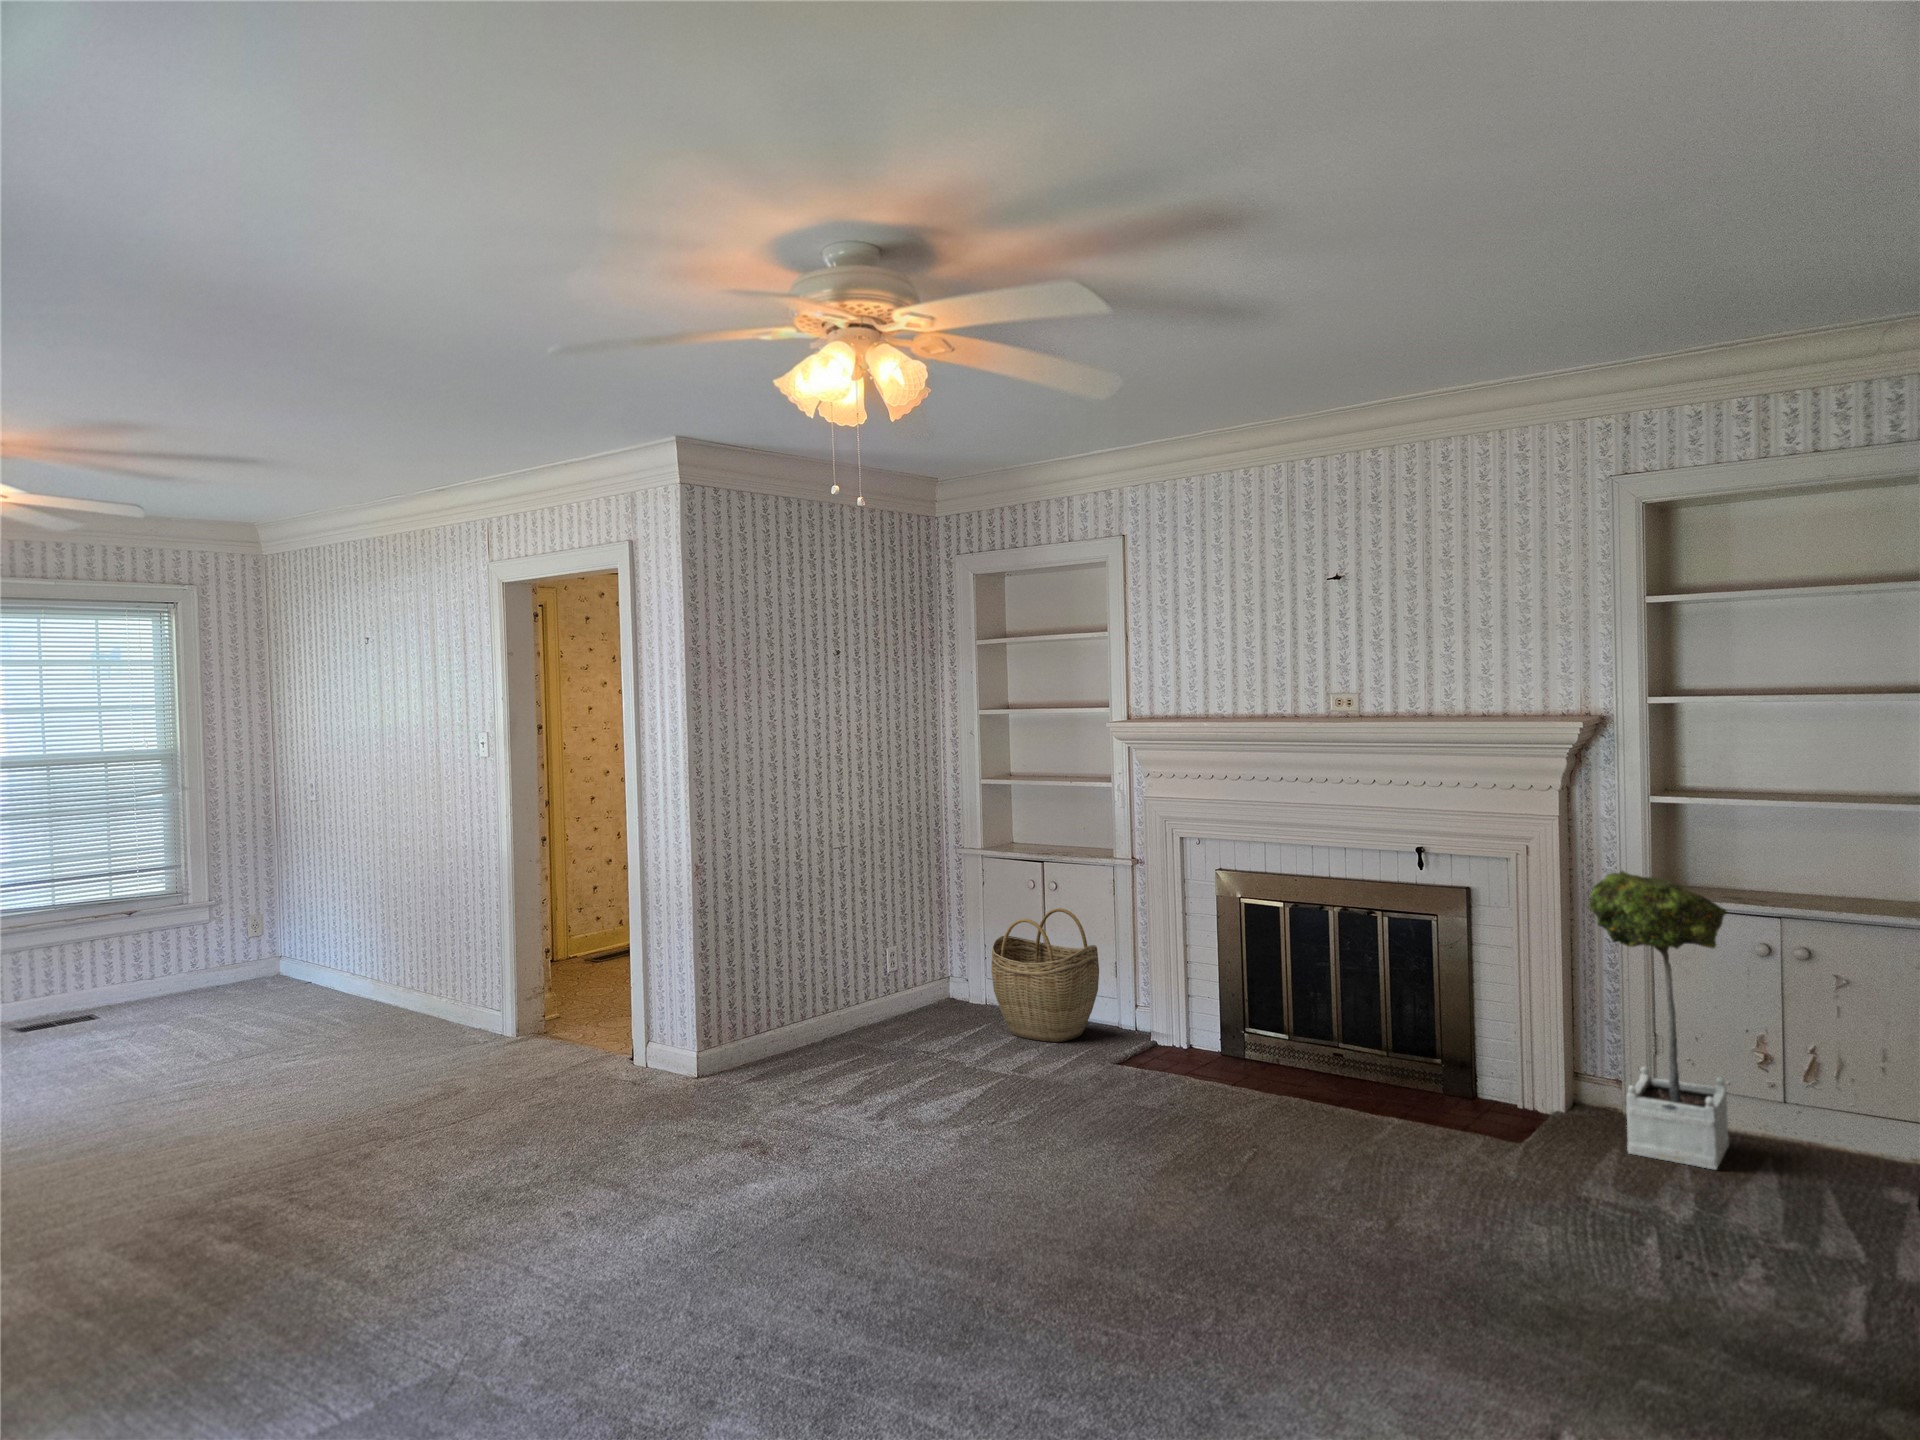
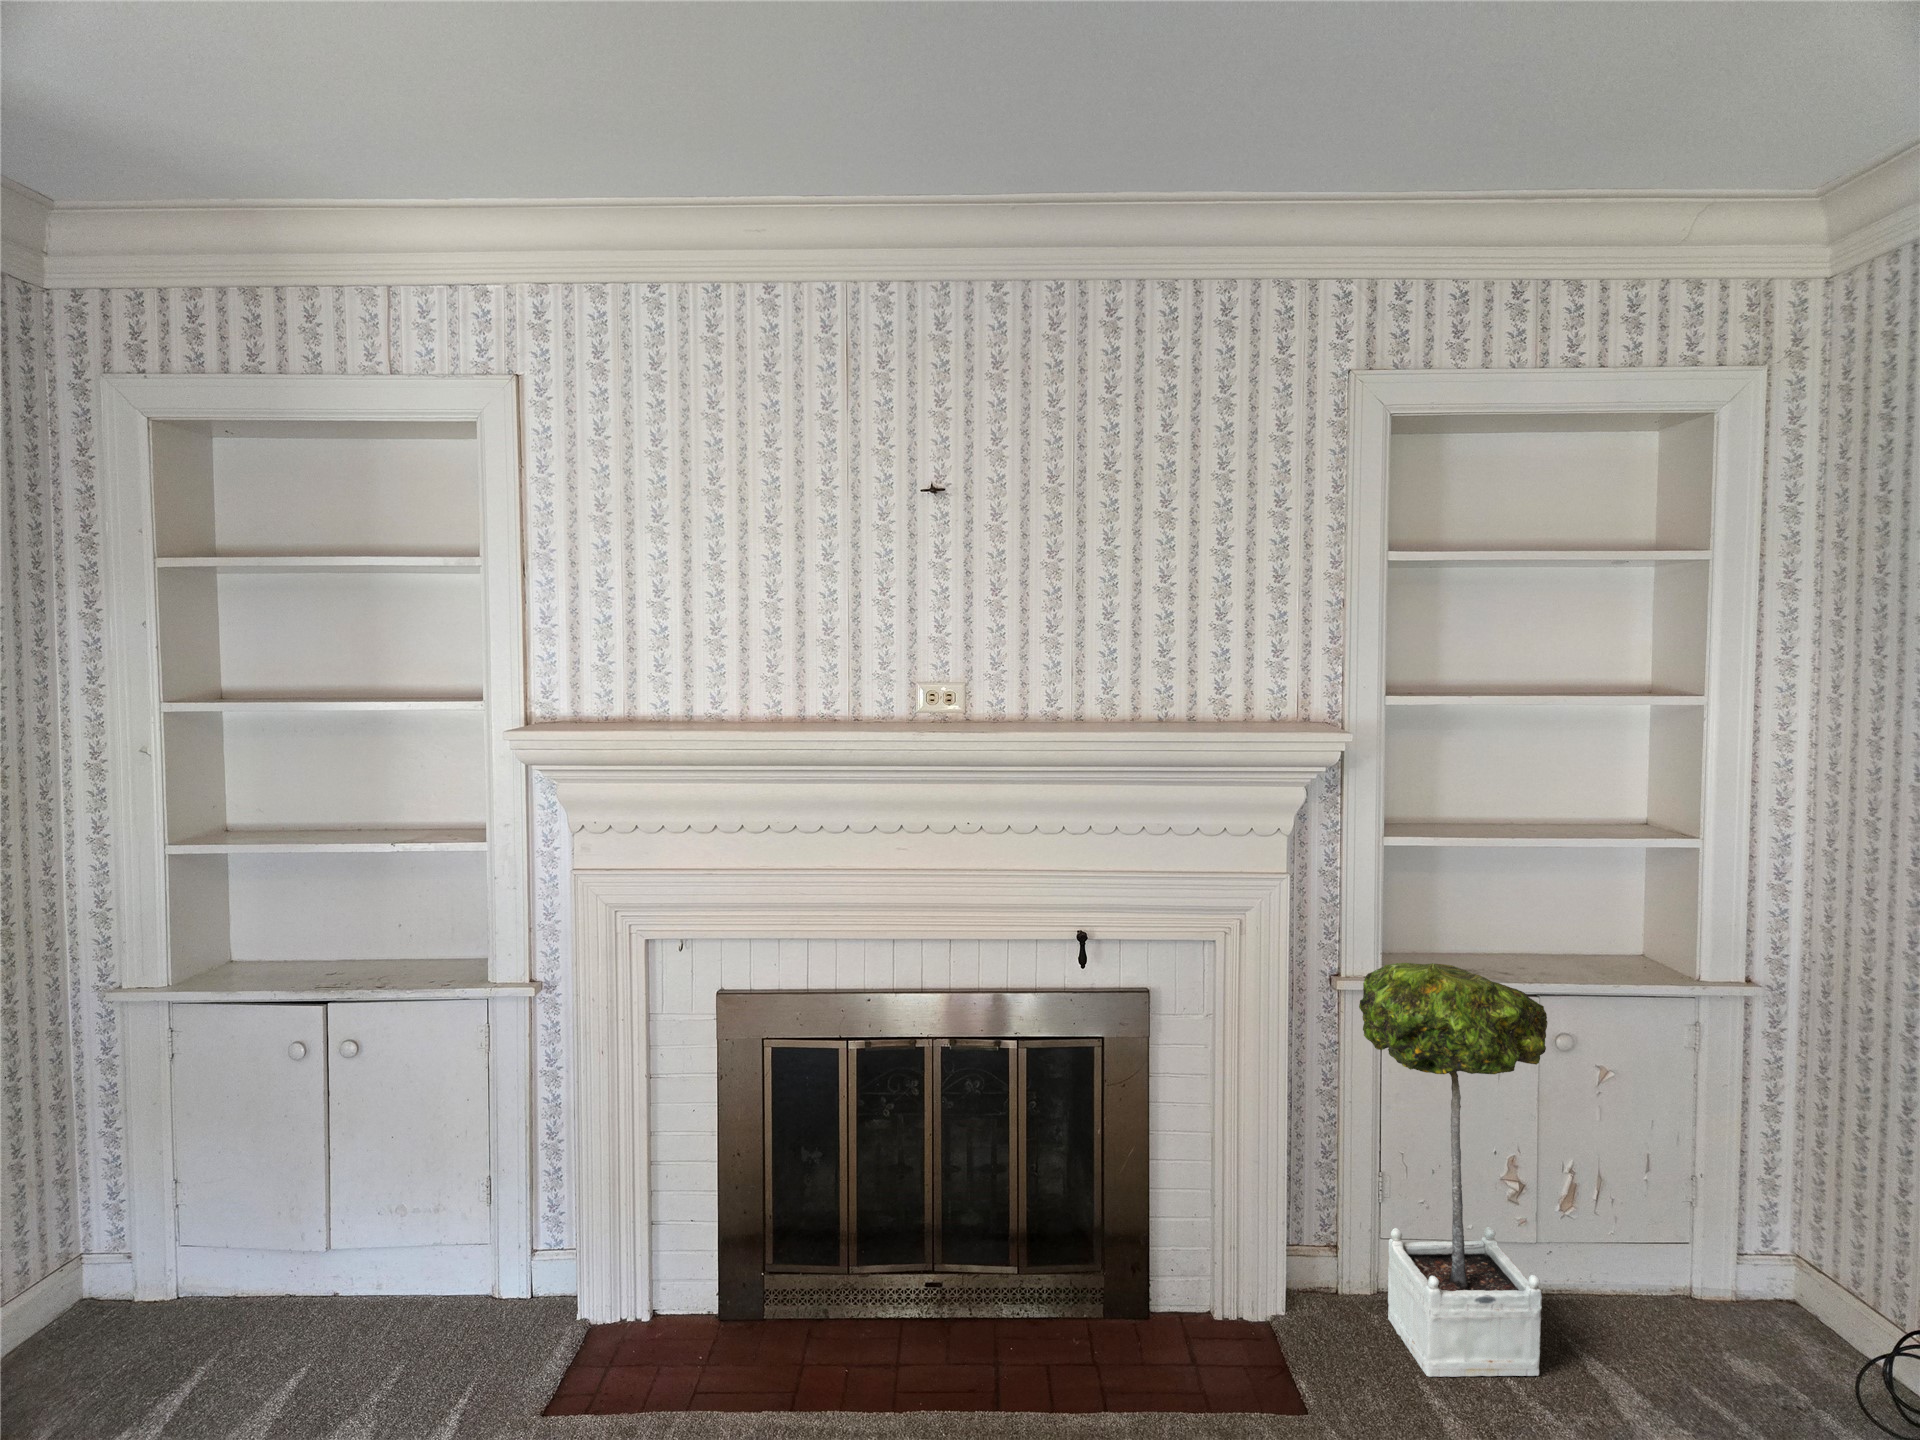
woven basket: present [992,908,1099,1042] -> none [235,1096,474,1386]

